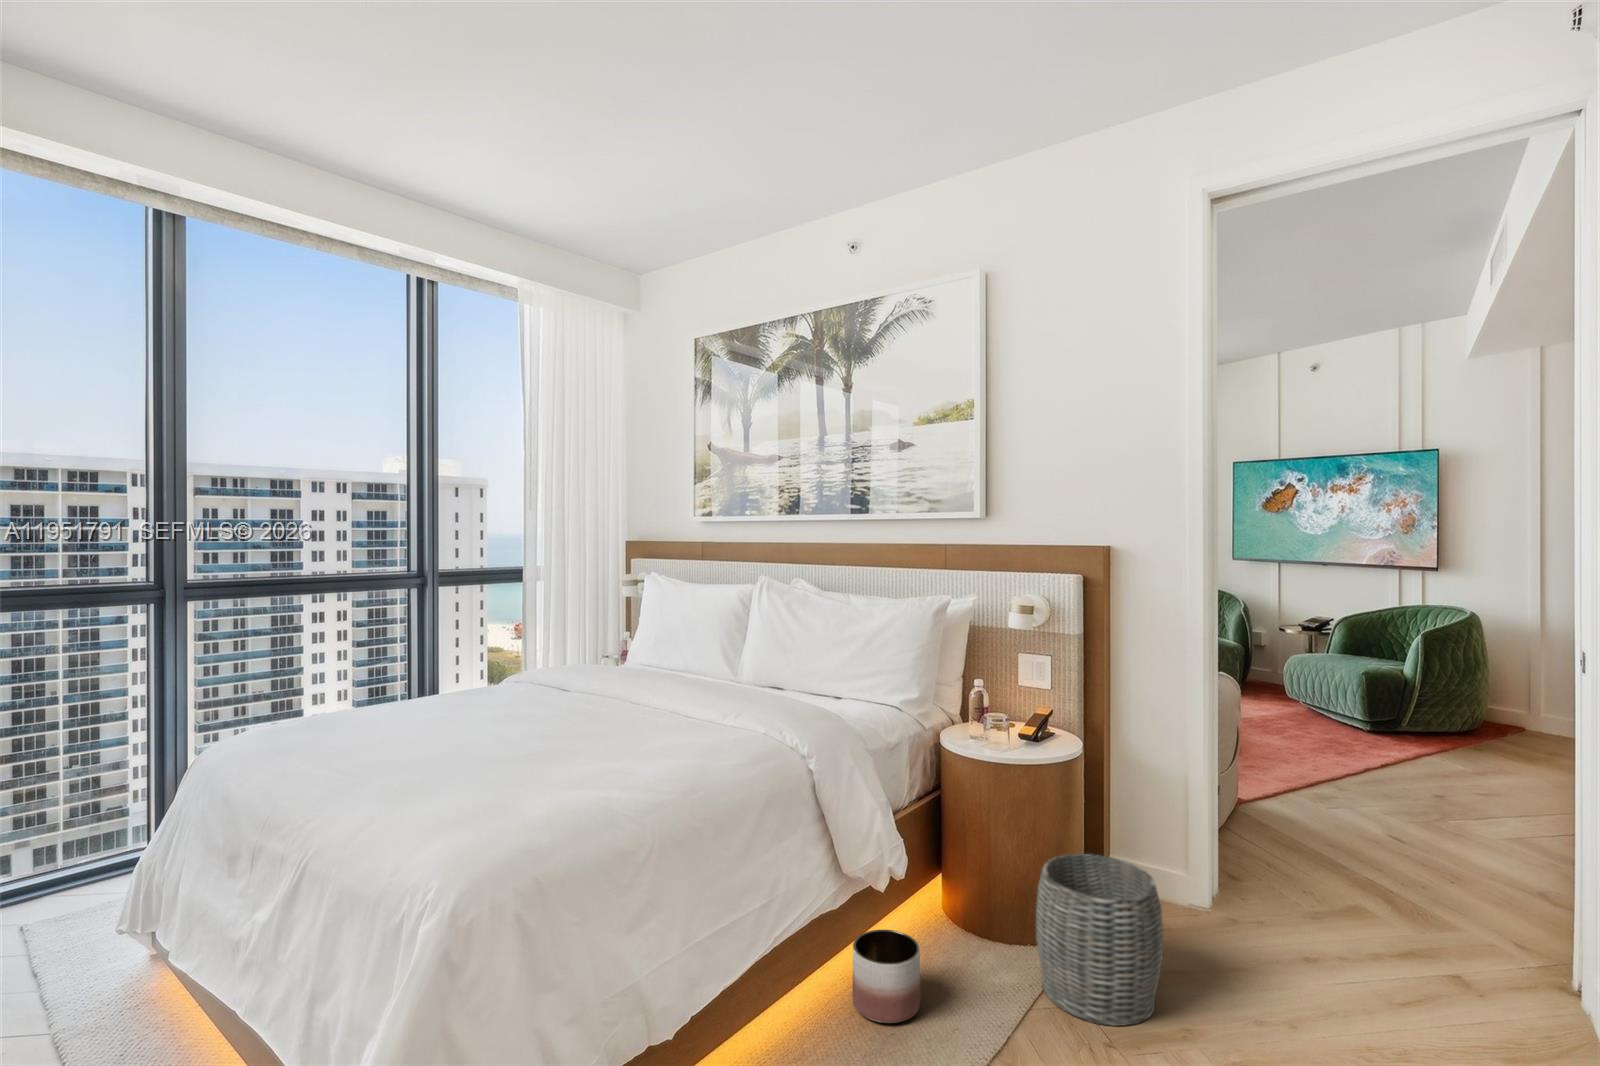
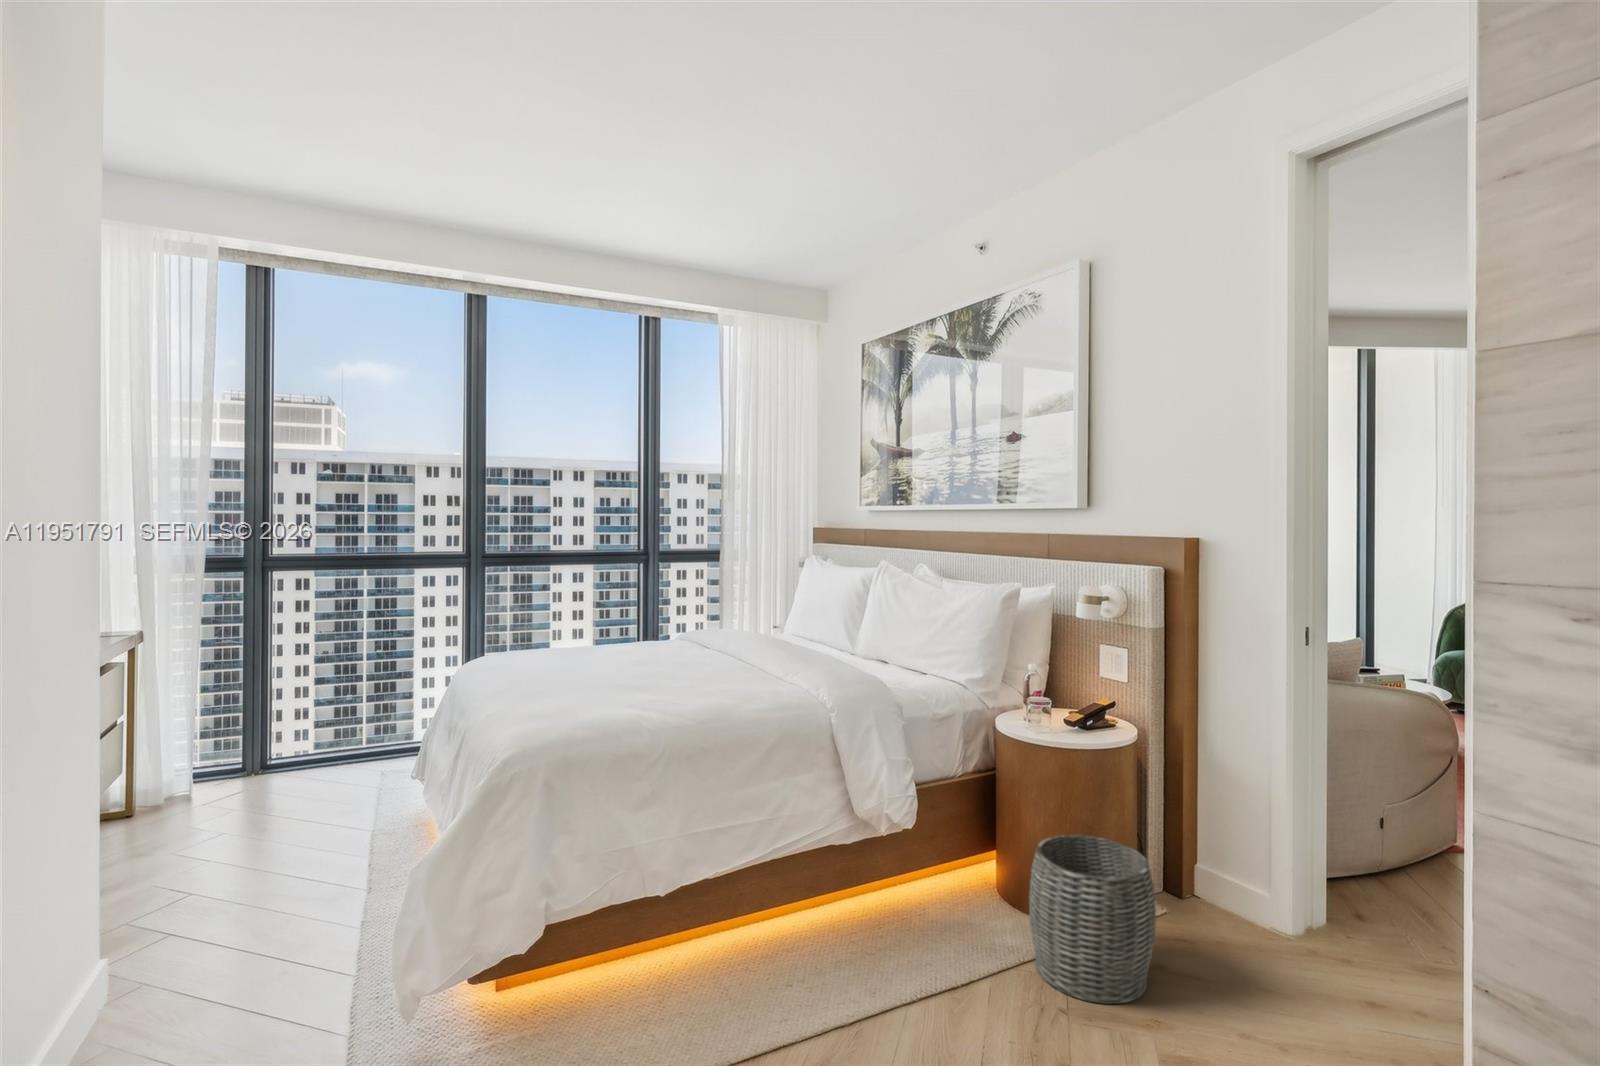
planter: present [852,929,920,1023] -> none [851,870,912,949]

